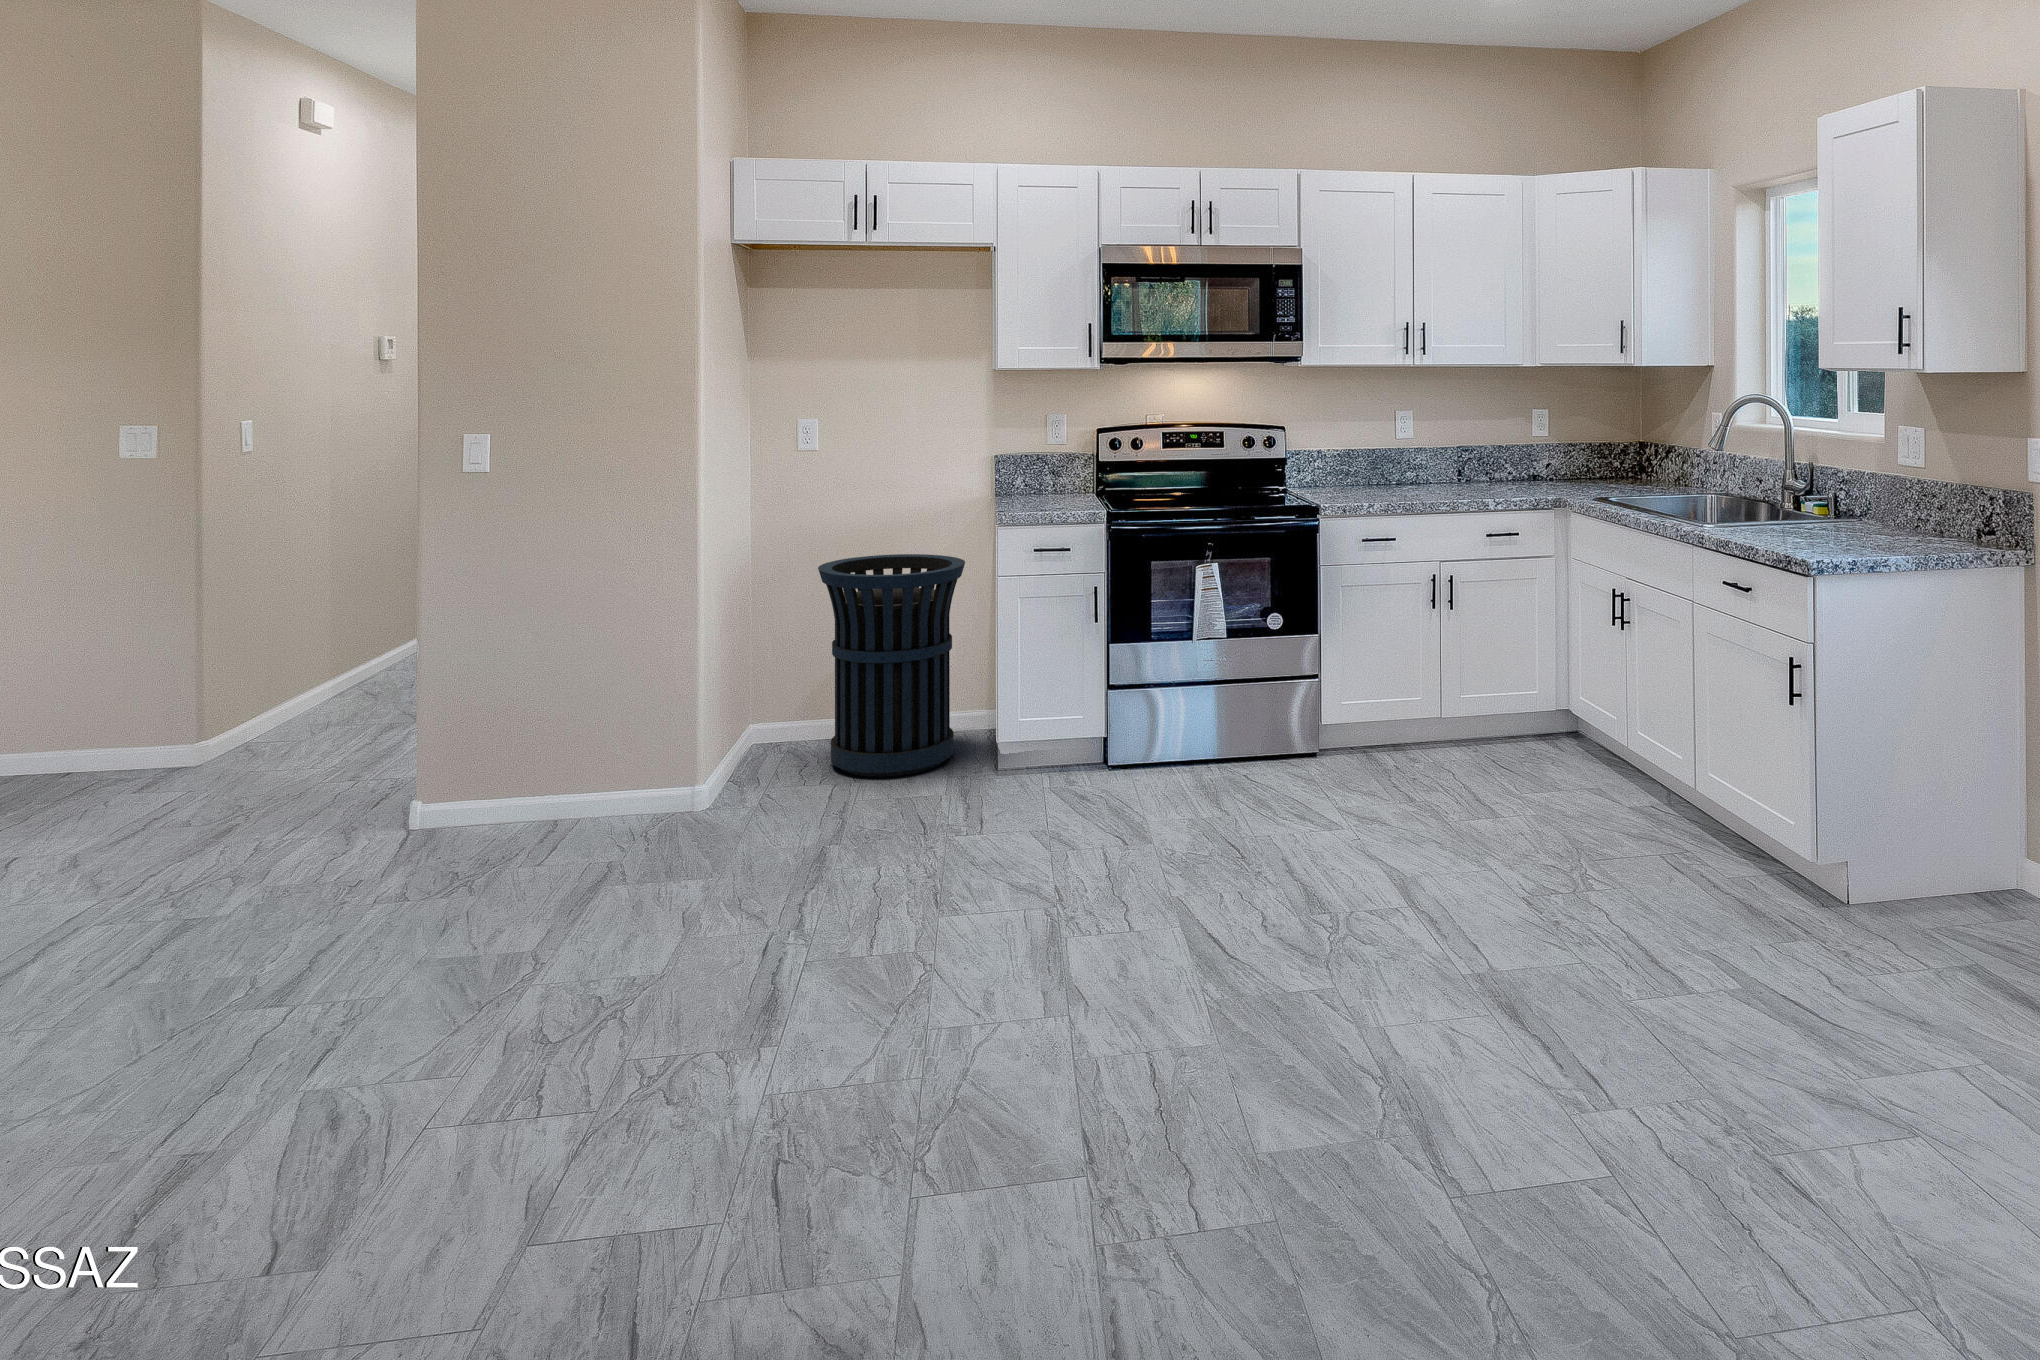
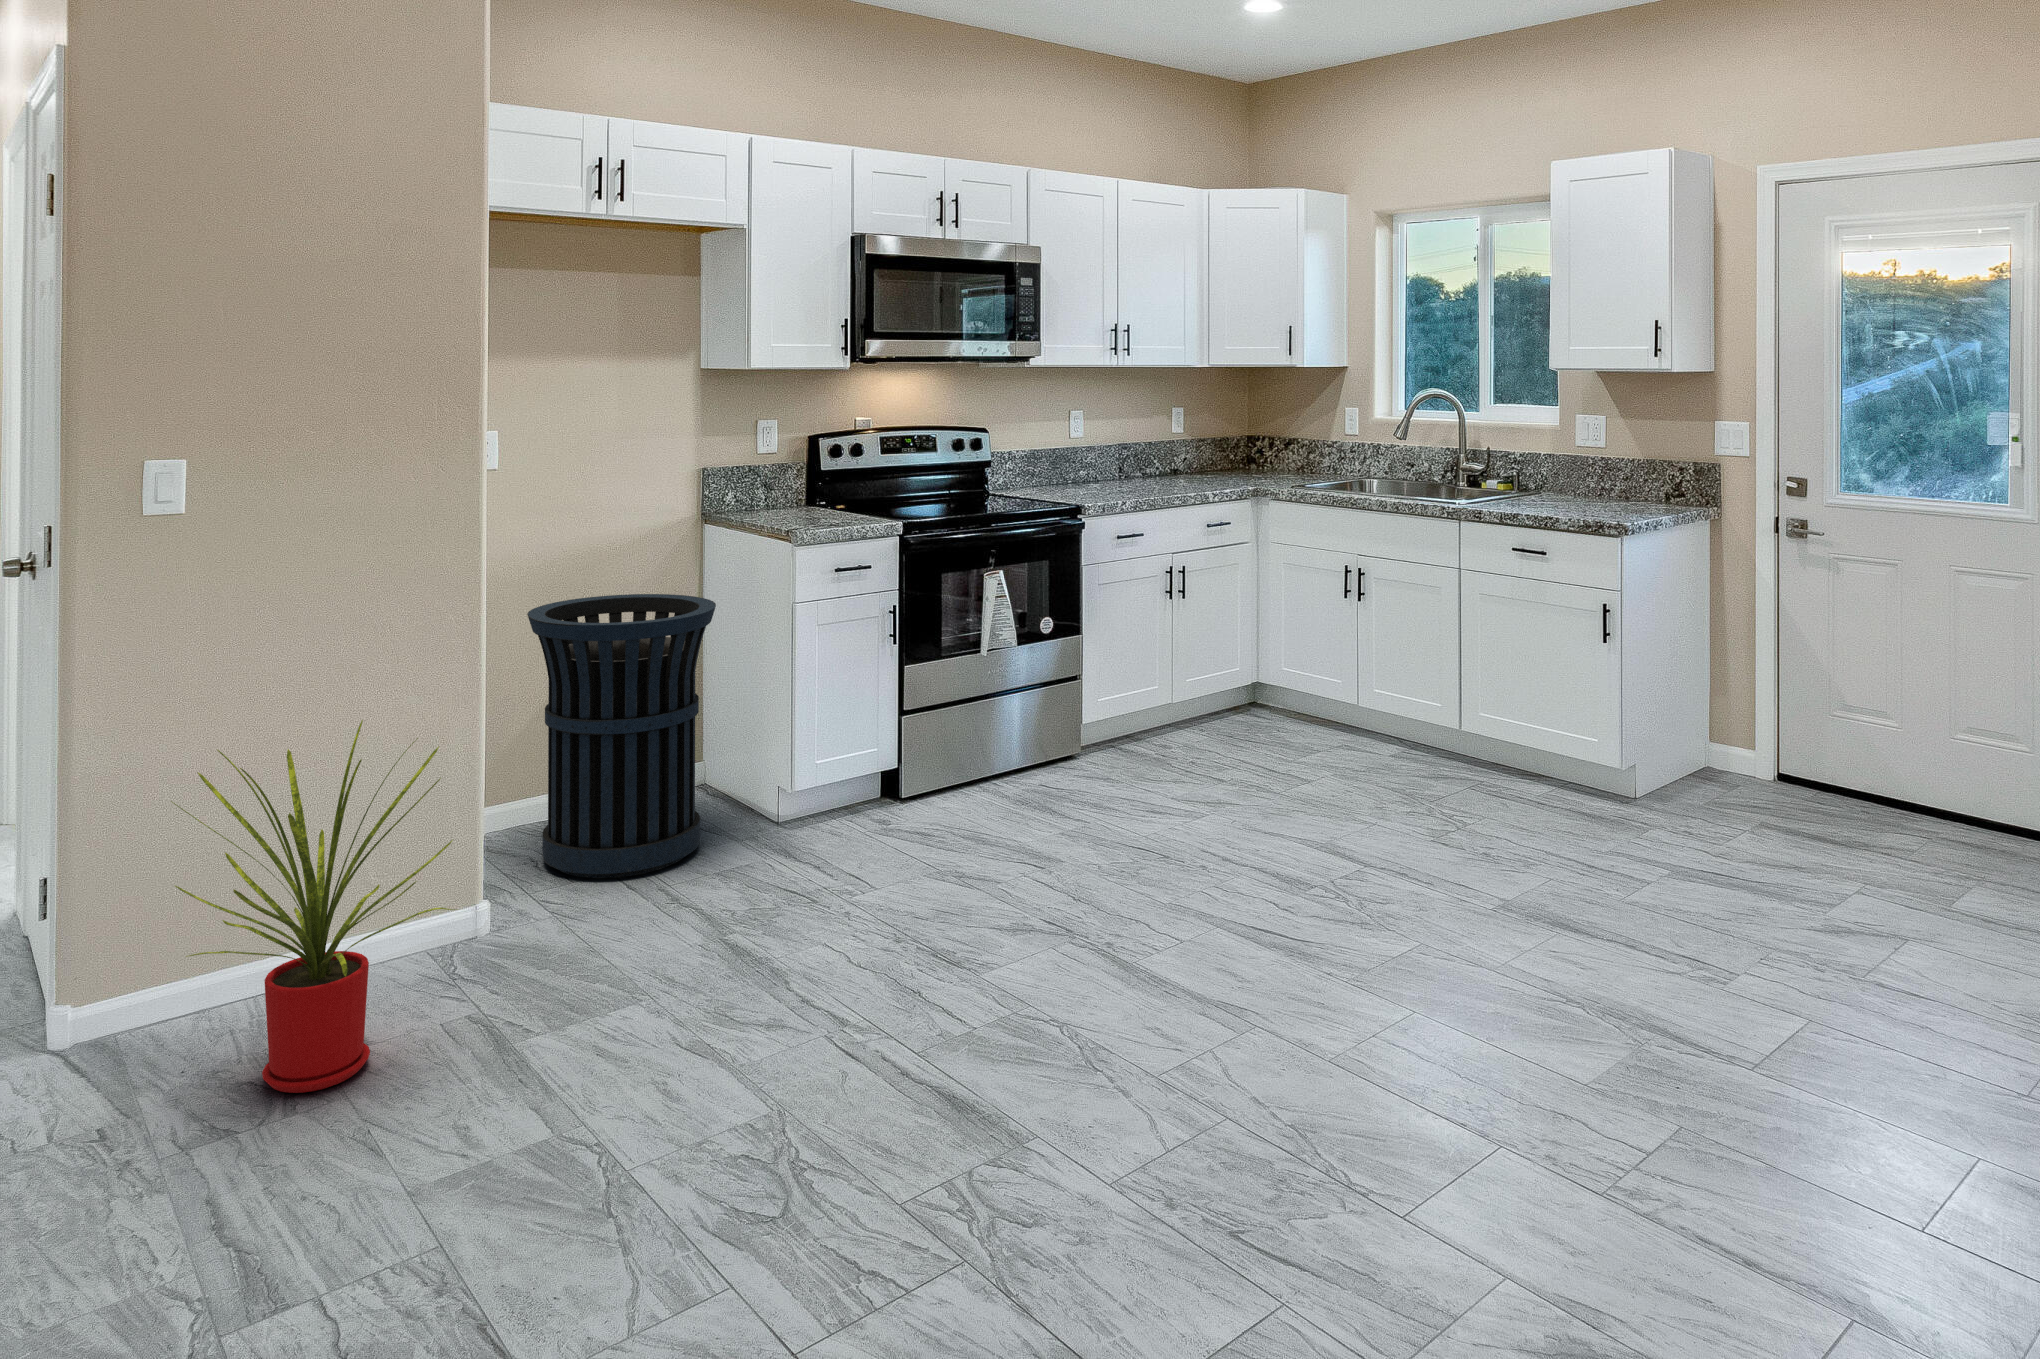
house plant: none [422,623,622,872] -> present [171,720,455,1093]

